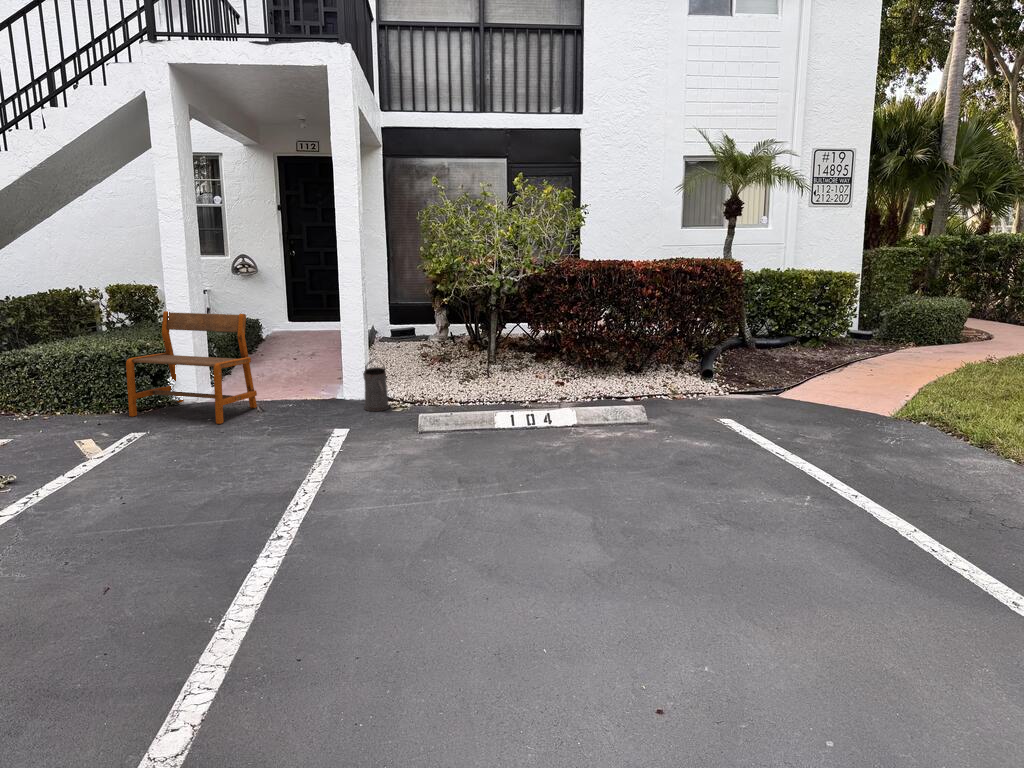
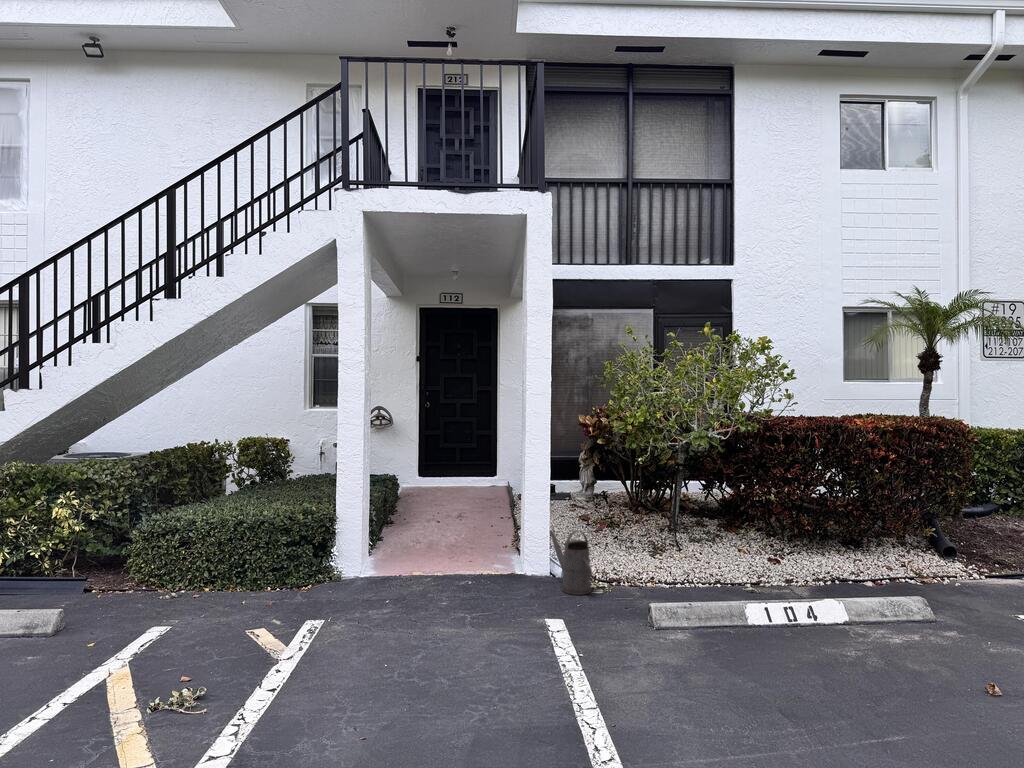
bench: present [126,311,257,424] -> none [291,471,435,611]

